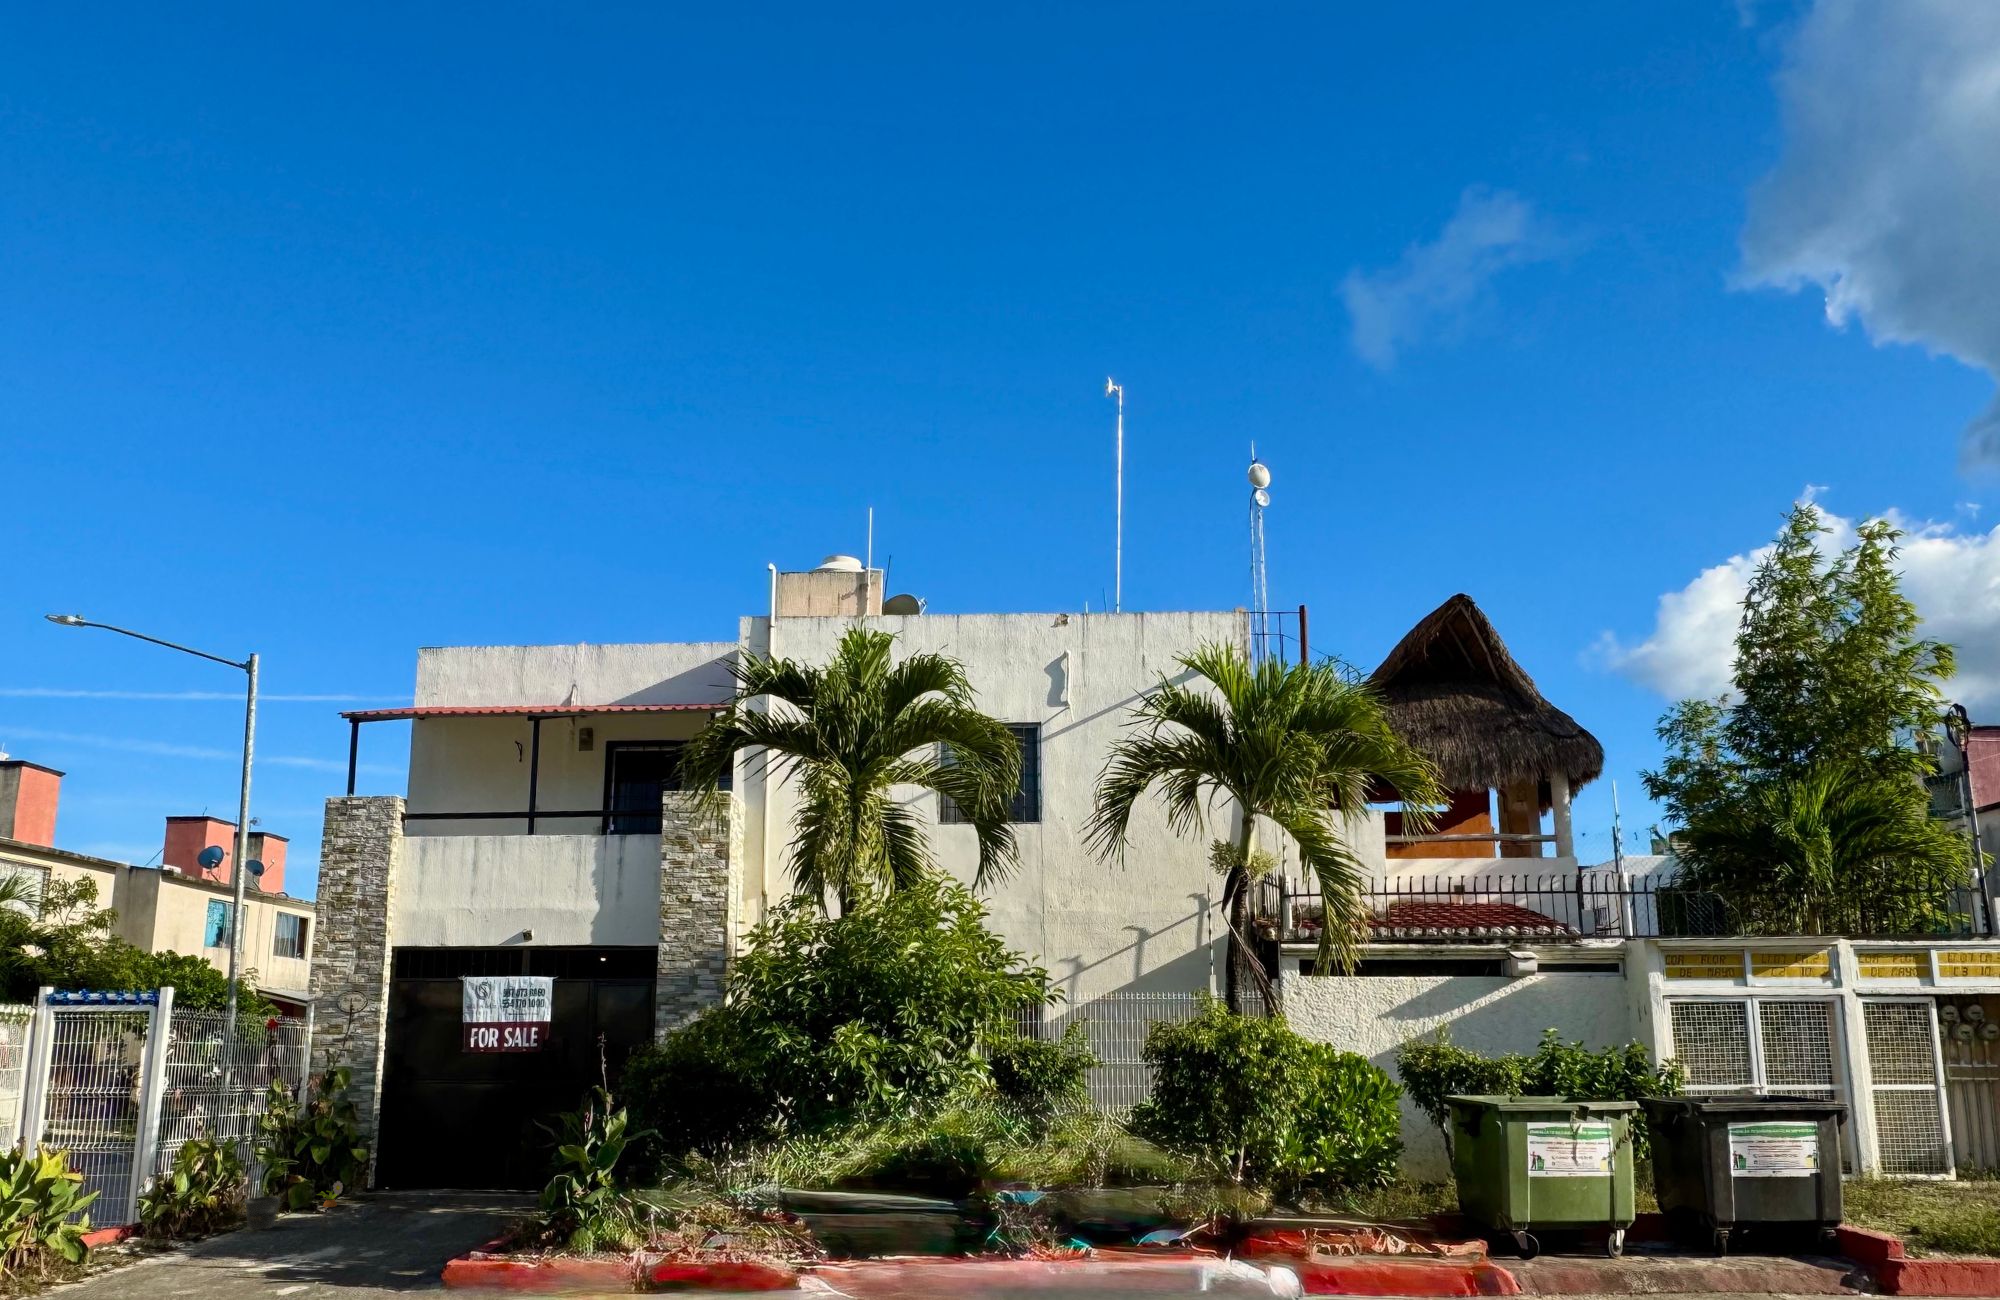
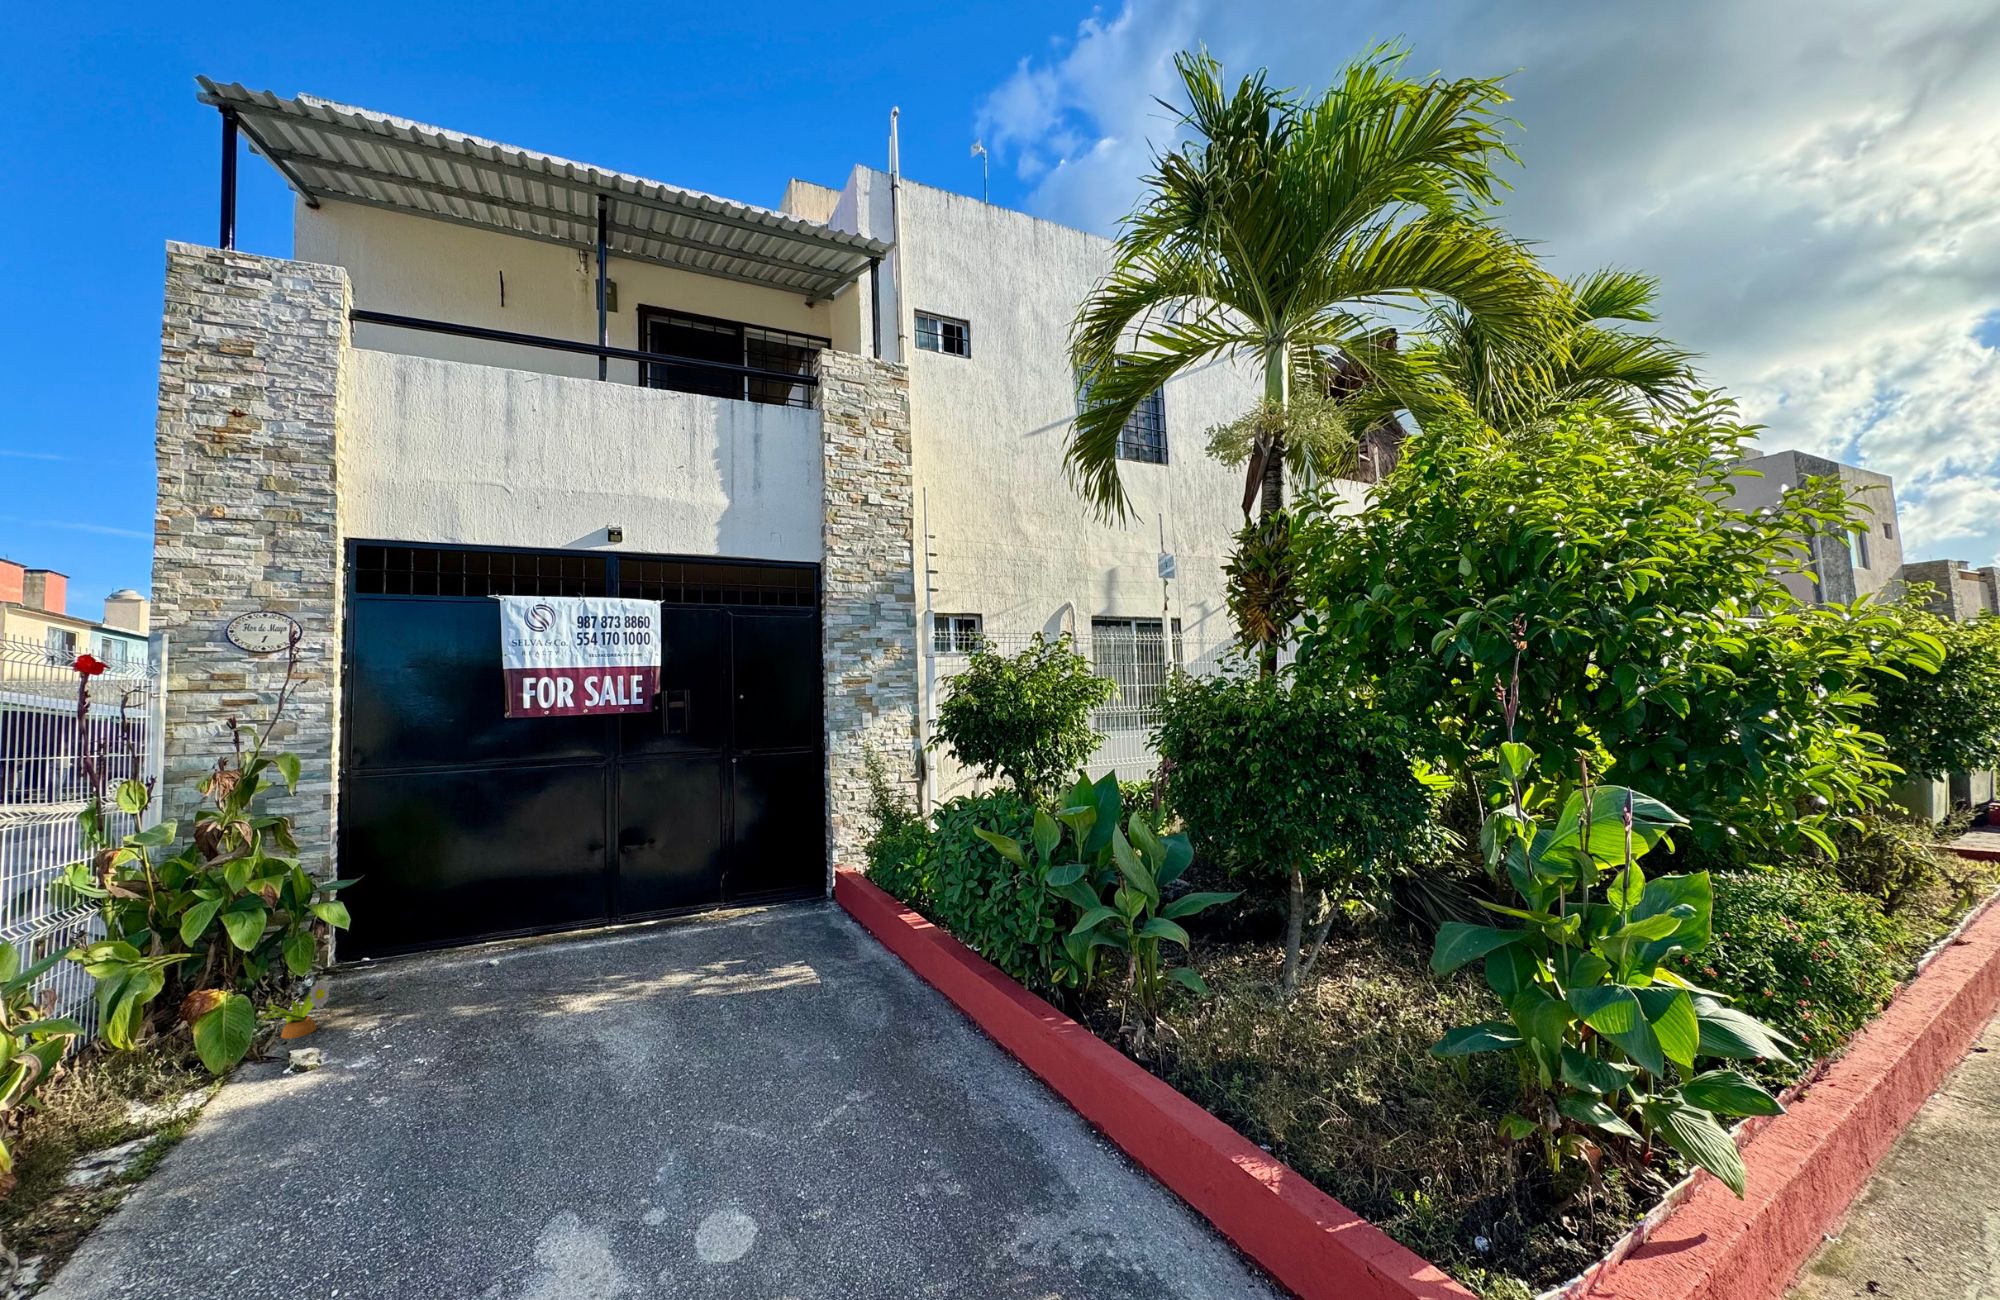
bucket: present [244,1197,281,1229] -> none [105,1118,262,1248]

